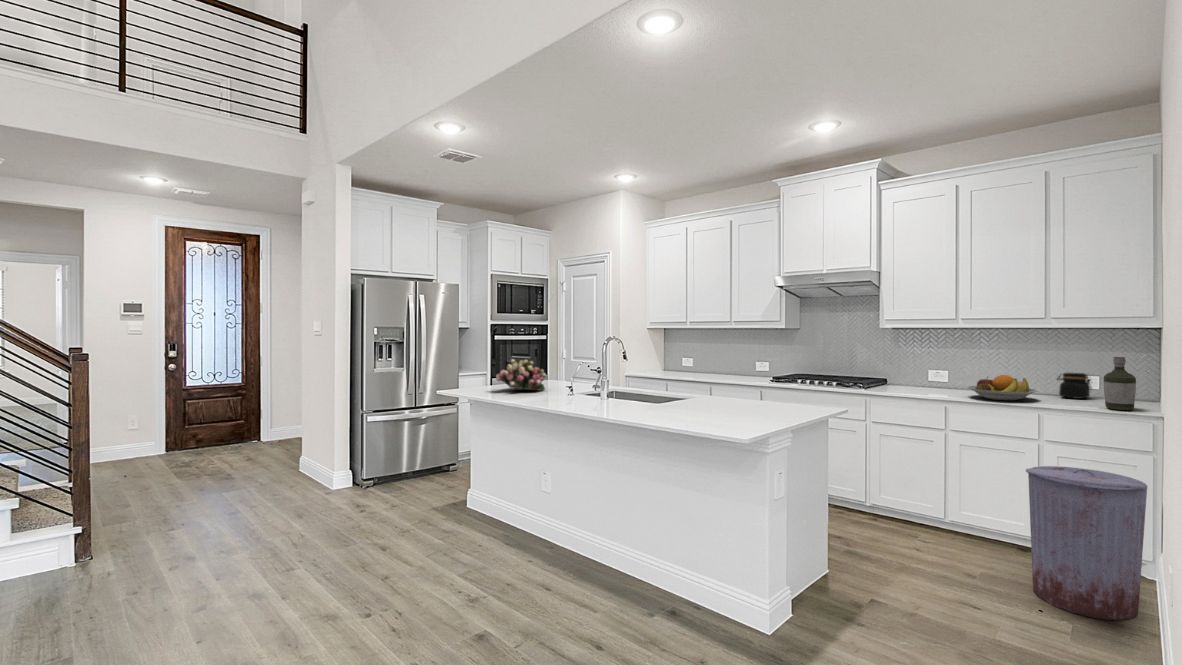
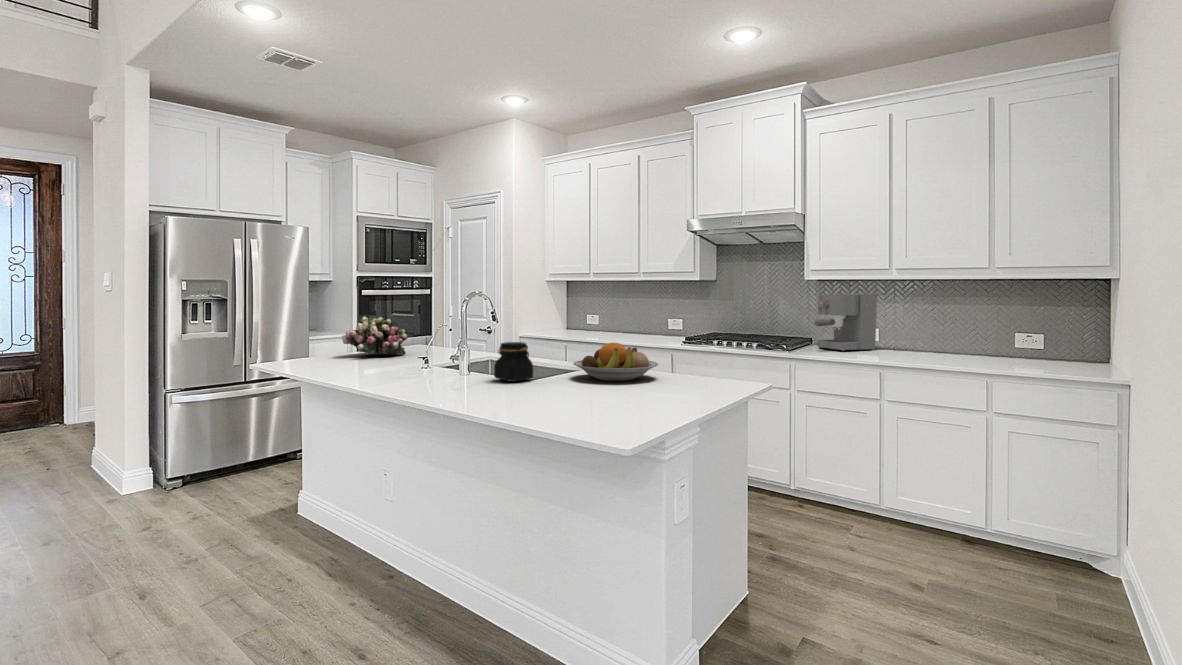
coffee maker: none [893,339,950,390] -> present [815,294,877,351]
bottle: present [1104,357,1136,410] -> none [1029,310,1060,369]
jar: present [1057,373,1092,399] -> present [494,342,533,382]
fruit bowl: present [968,375,1037,400] -> present [573,343,658,381]
trash can: present [1026,466,1147,621] -> none [939,432,1061,598]

